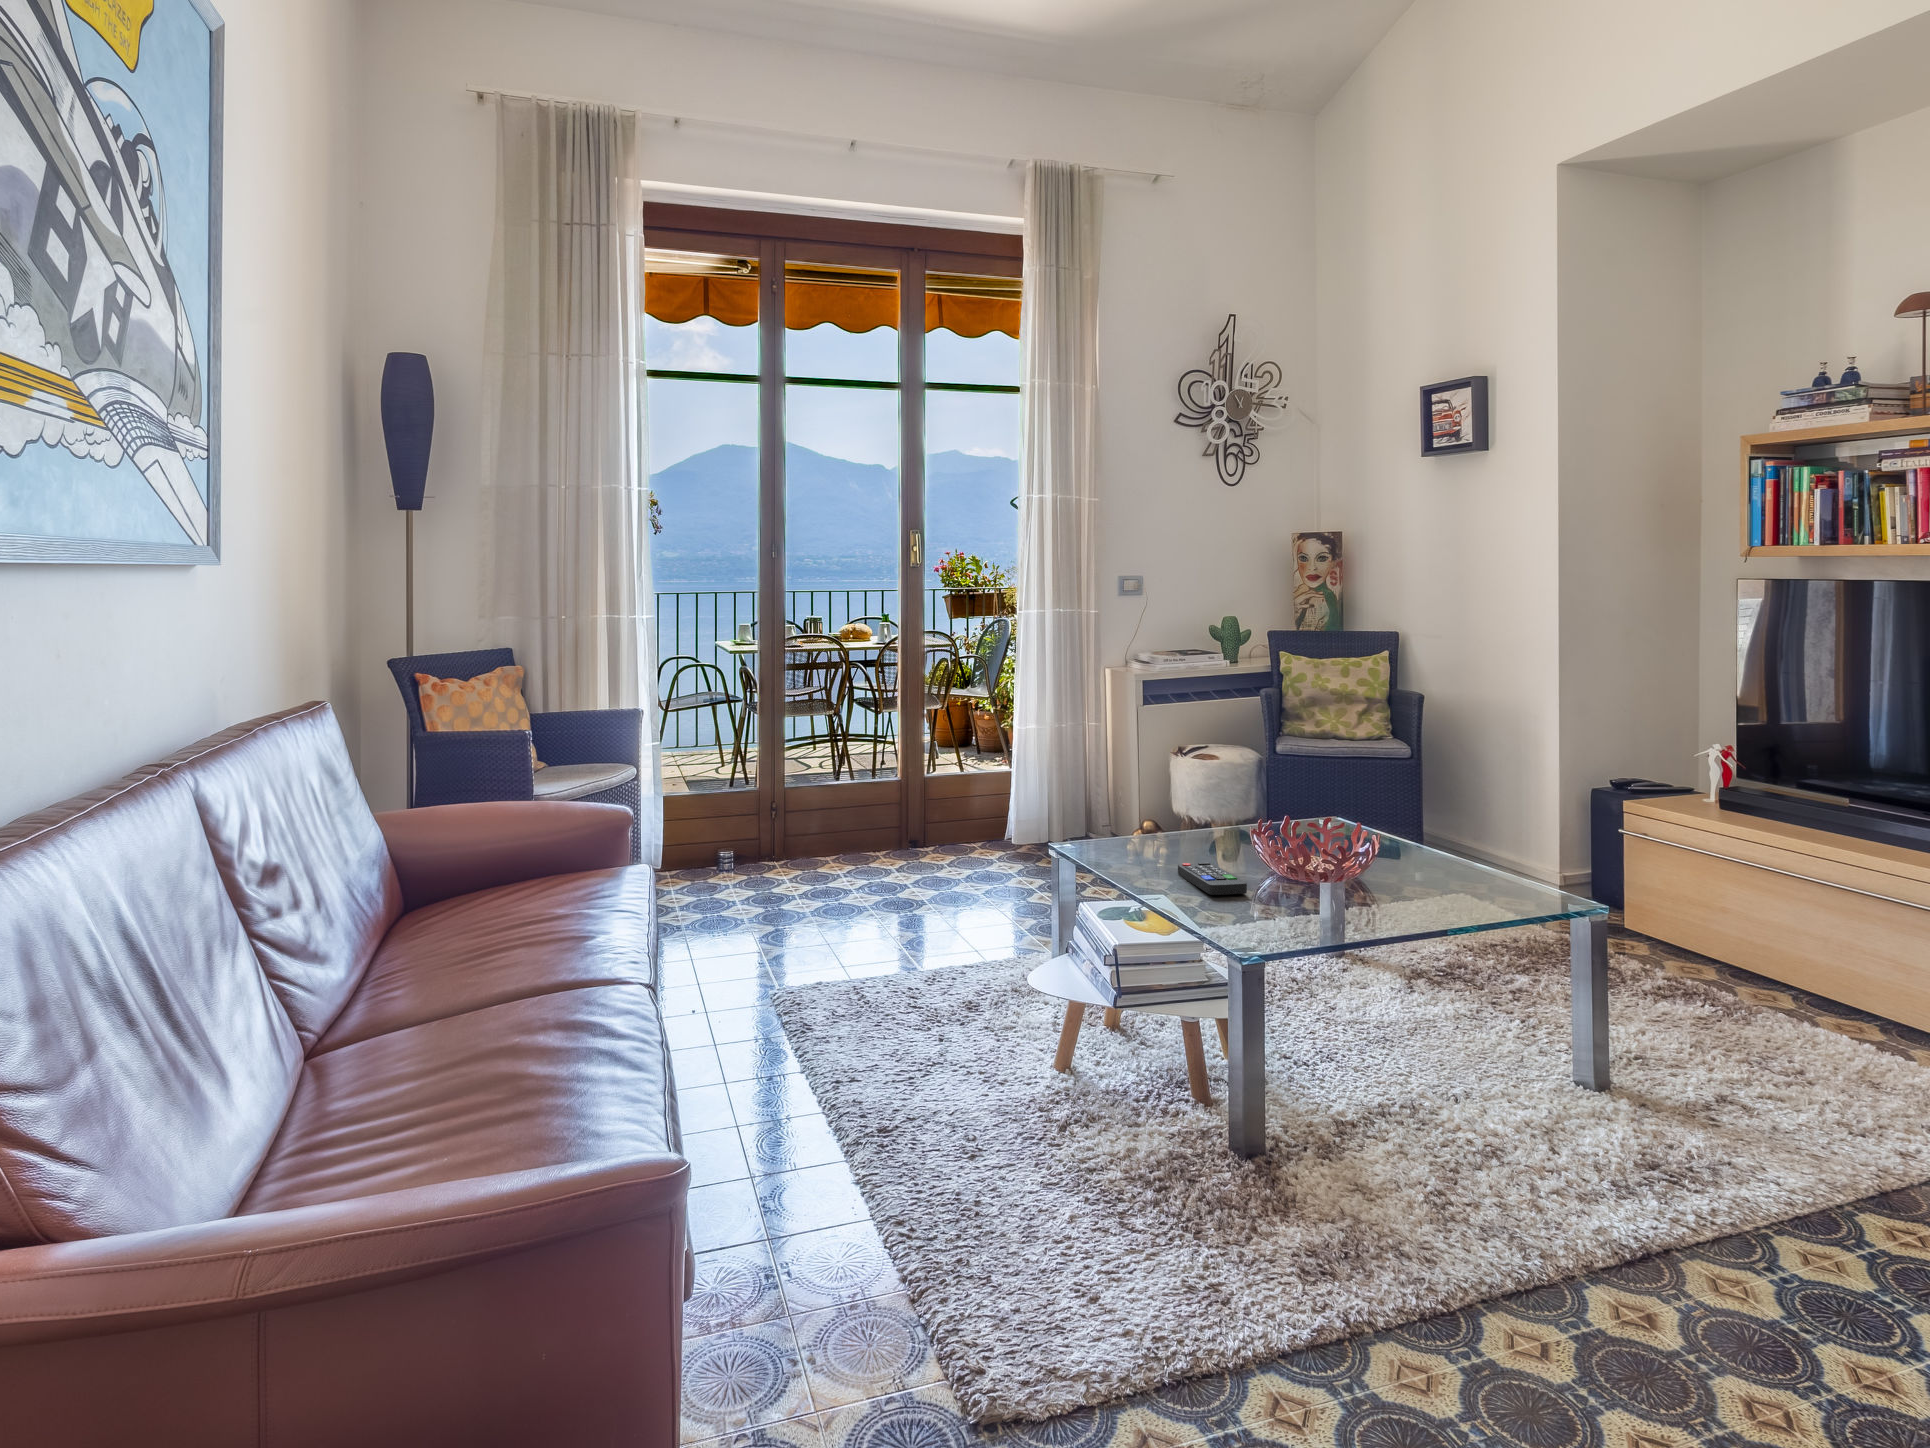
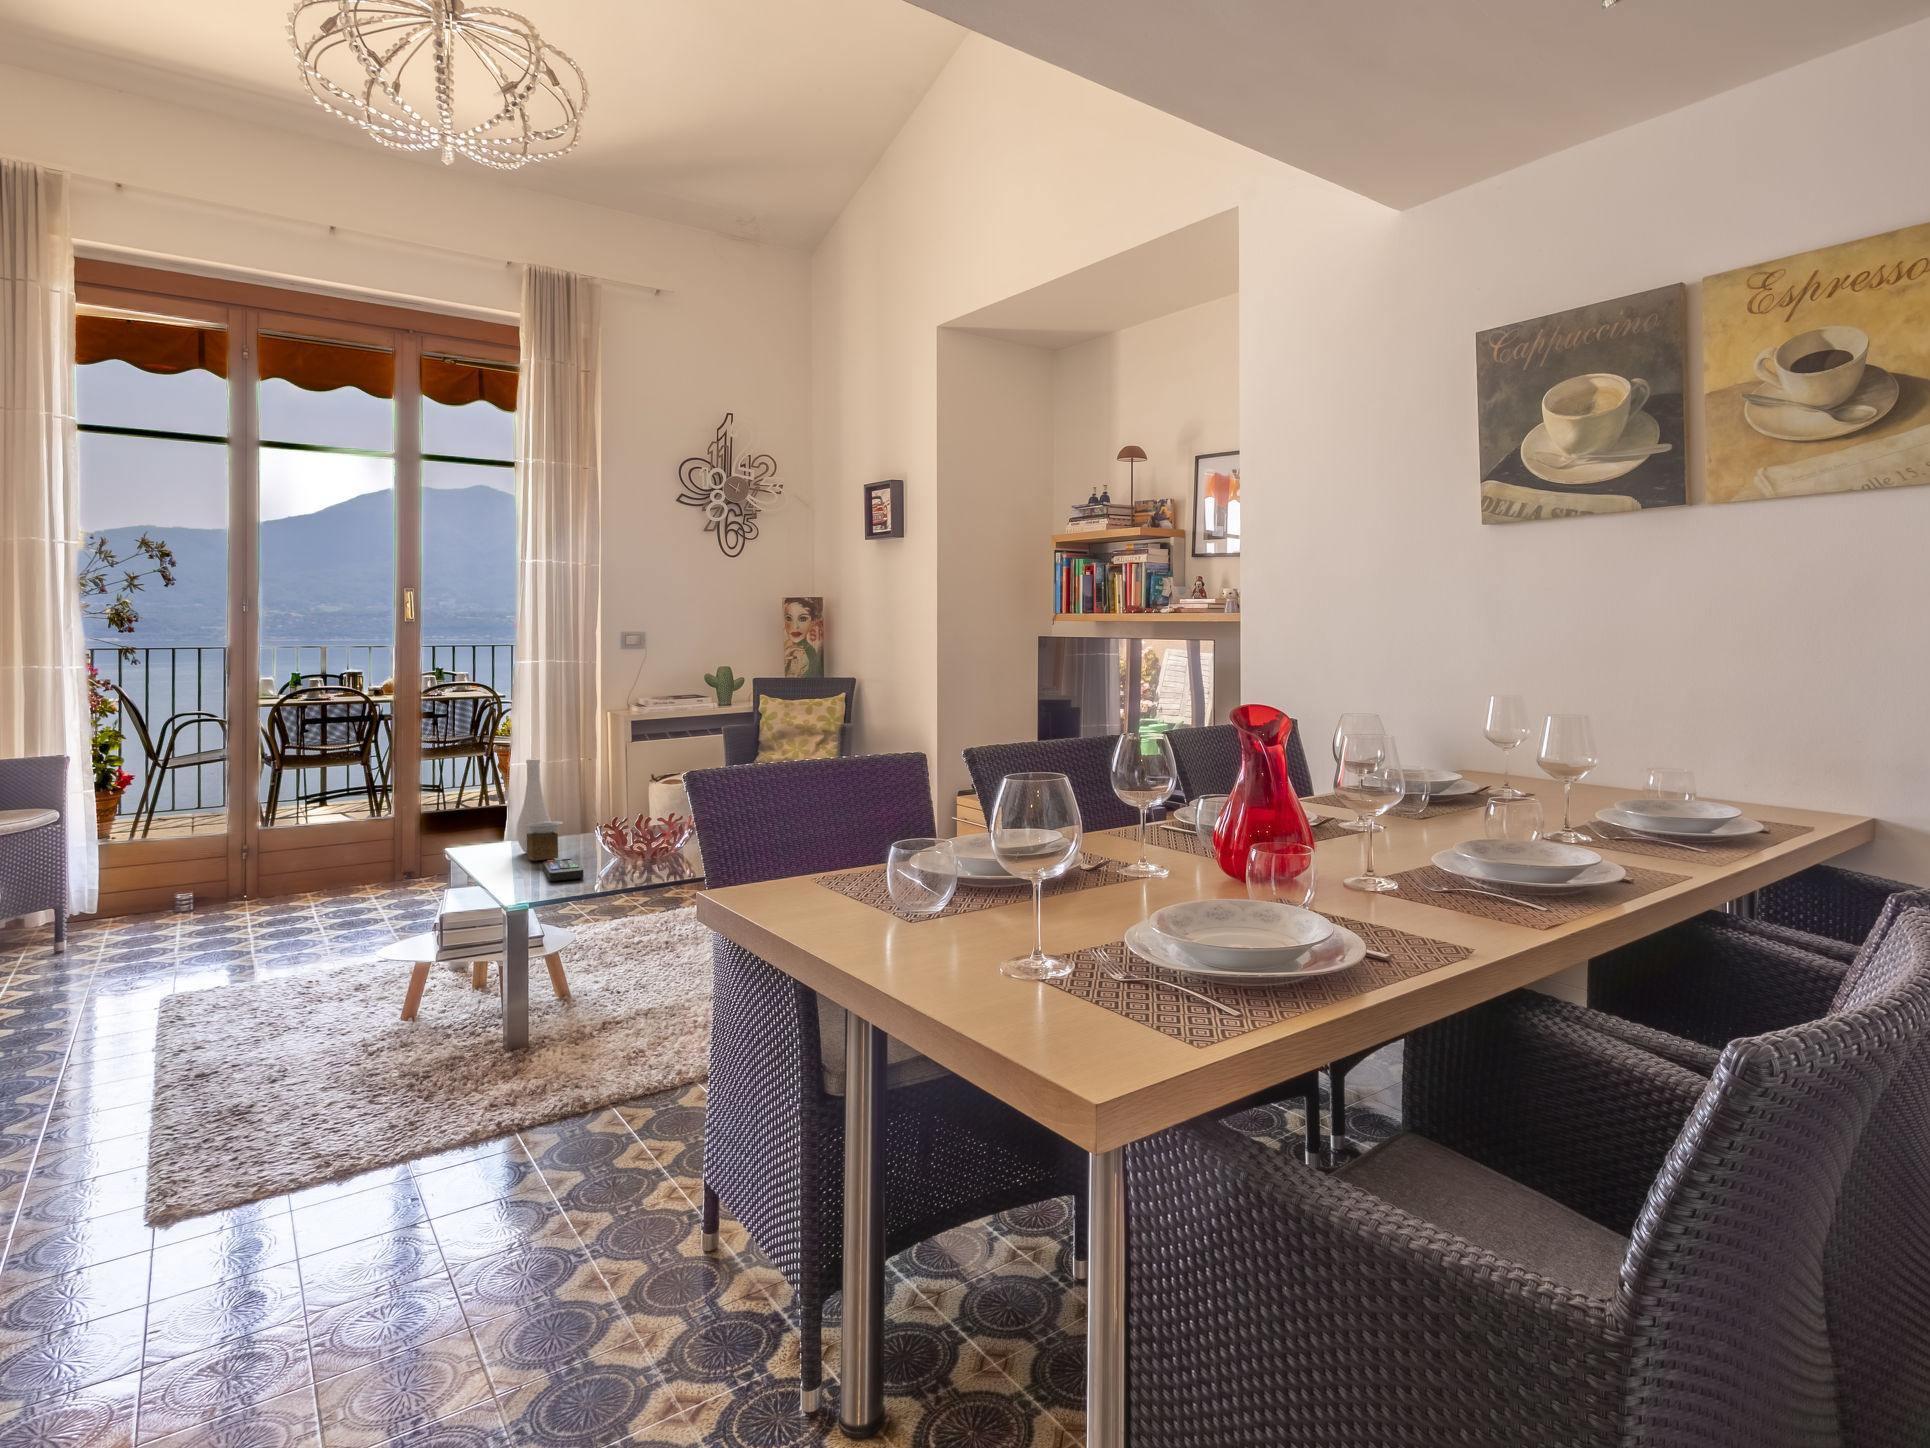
vase: none [1124,735,1188,861] -> present [517,758,563,861]

